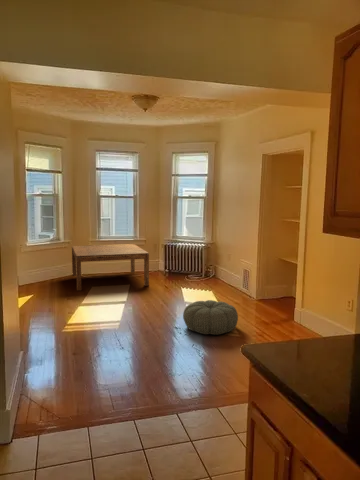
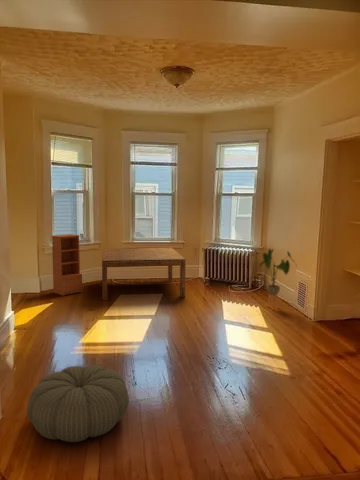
bookcase: none [28,233,56,288] -> present [52,234,82,296]
house plant: none [211,243,242,293] -> present [259,249,291,309]
pouf: present [183,300,238,335] -> present [27,365,129,442]

